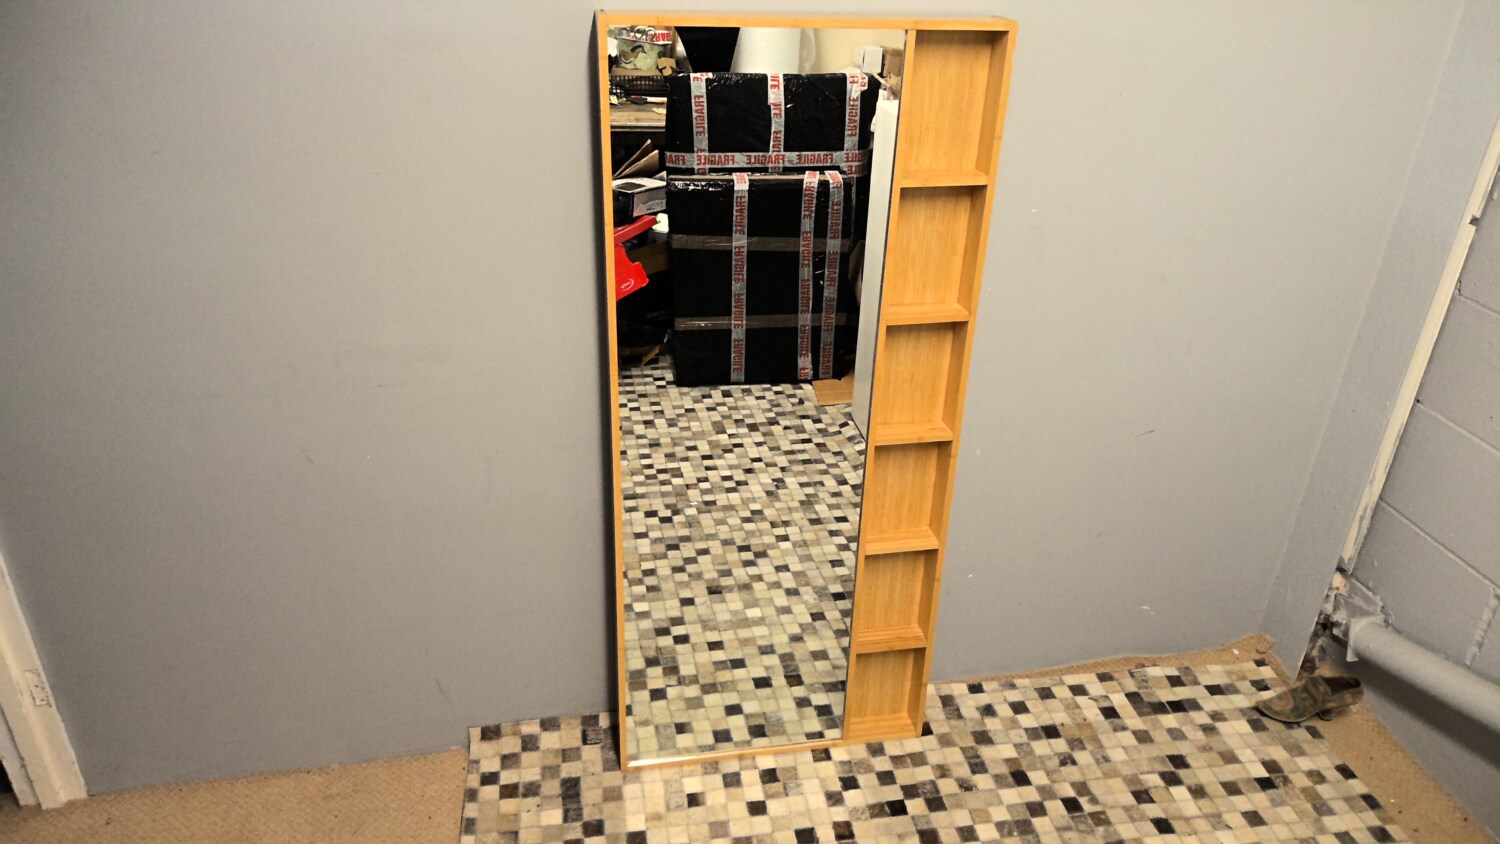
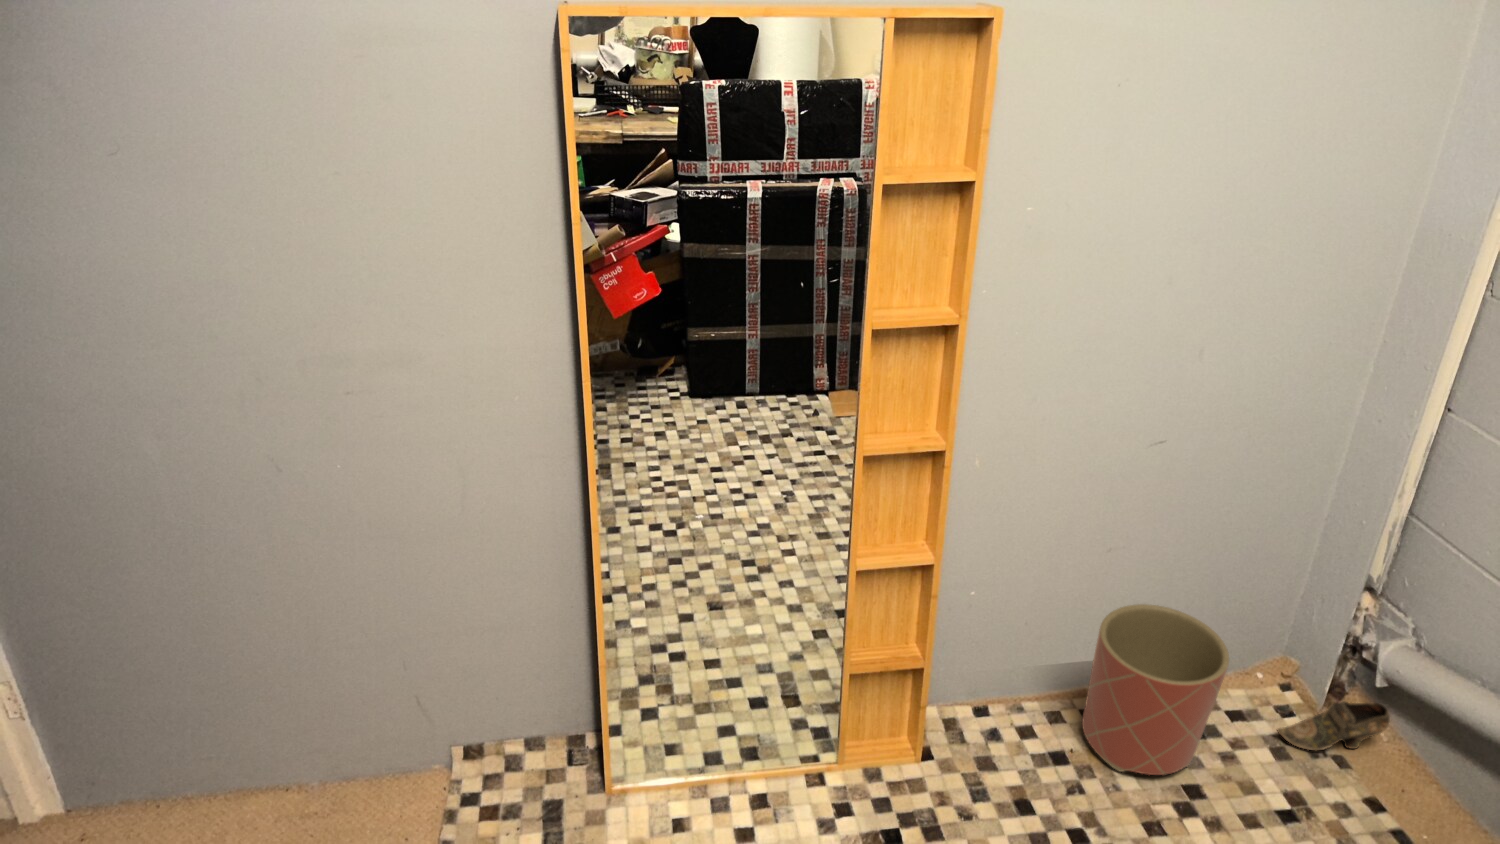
planter: none [1068,584,1209,747] -> present [1082,604,1229,775]

